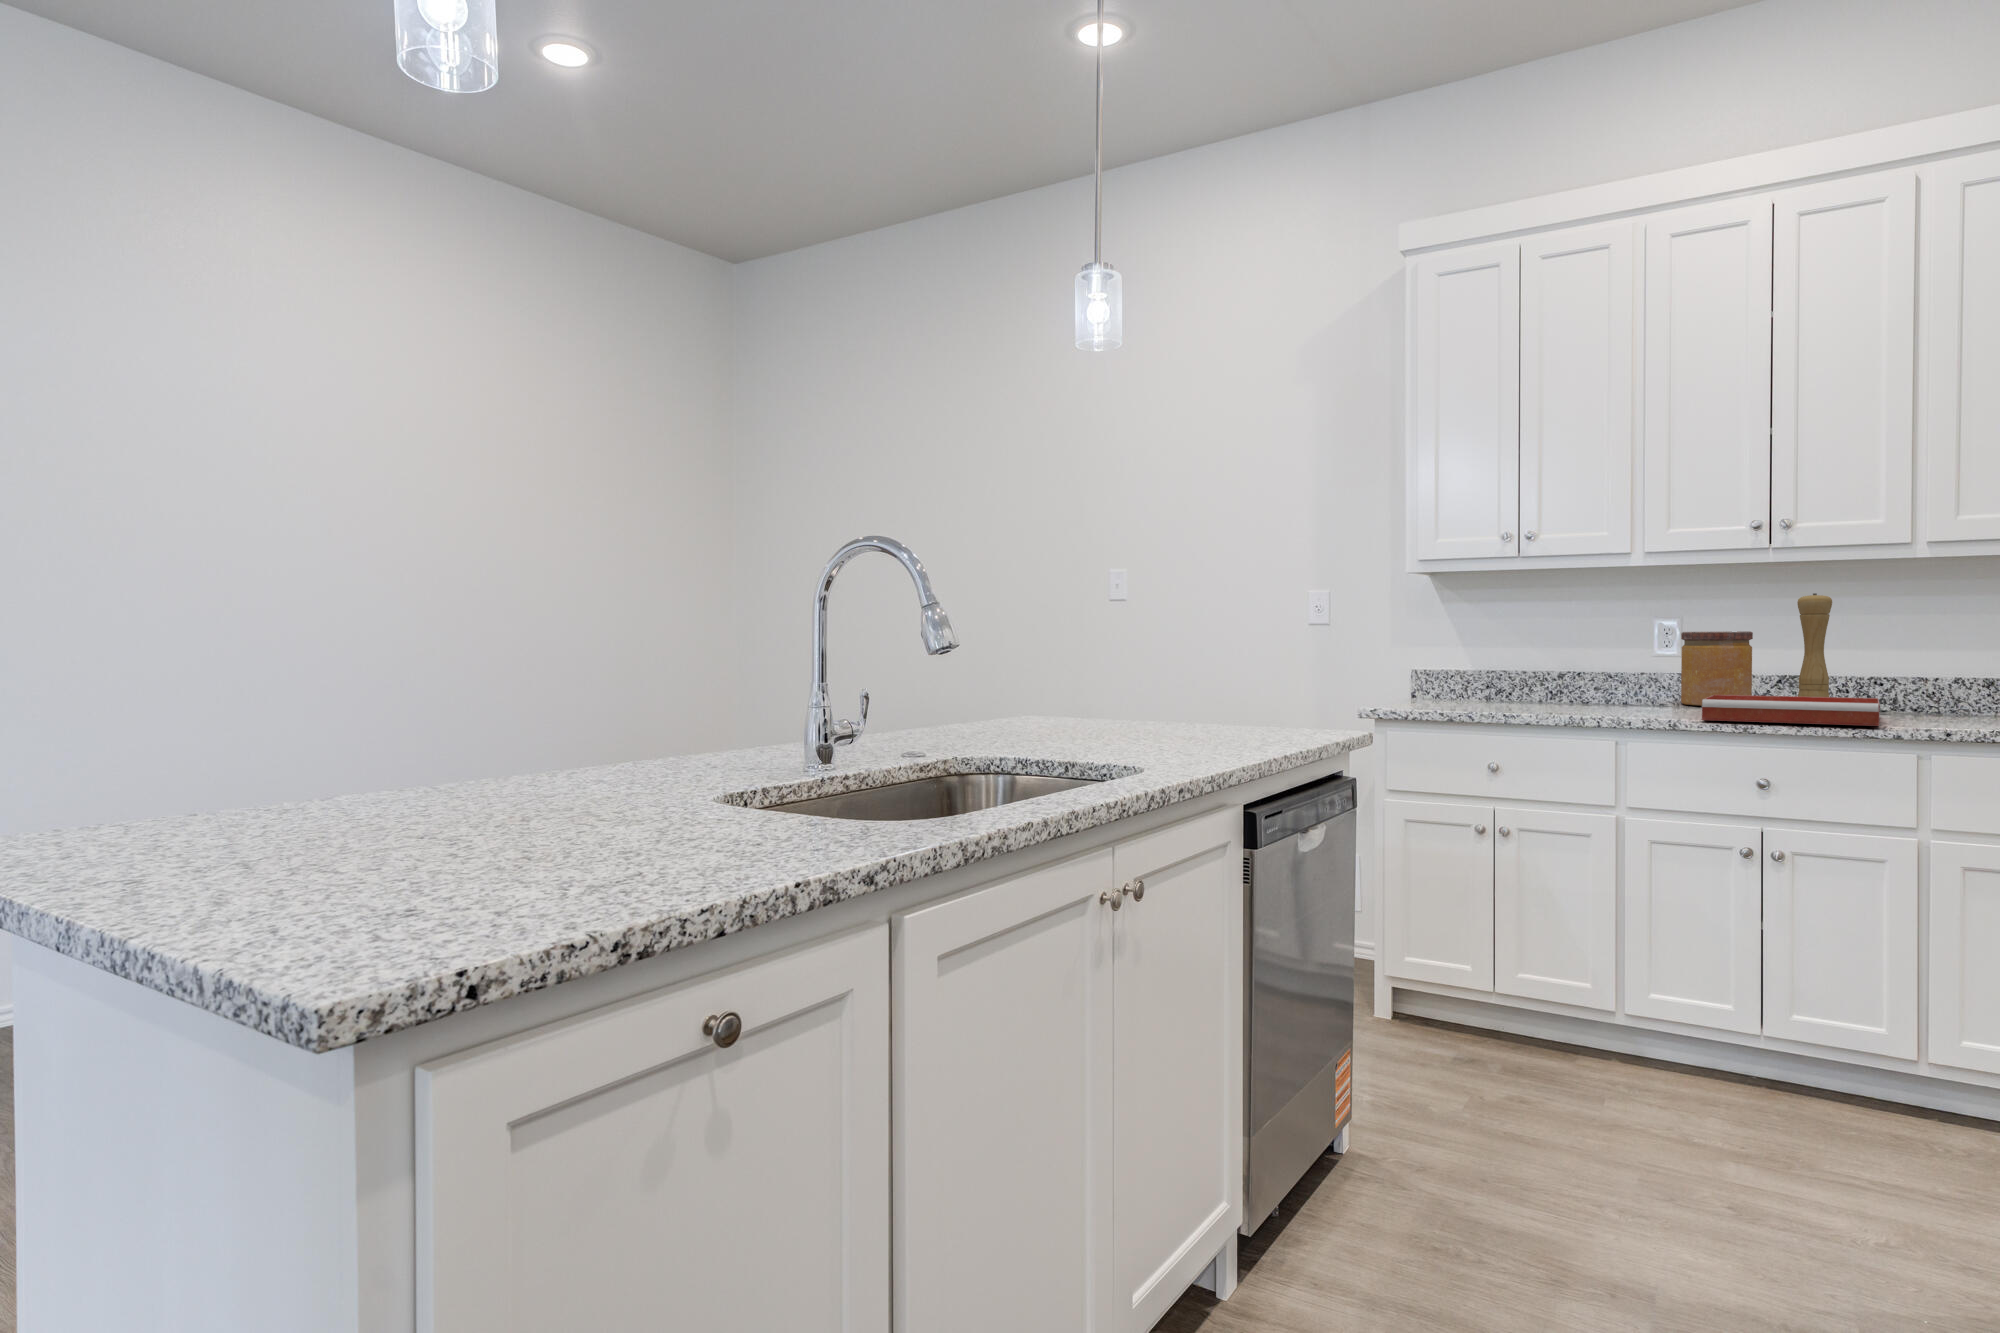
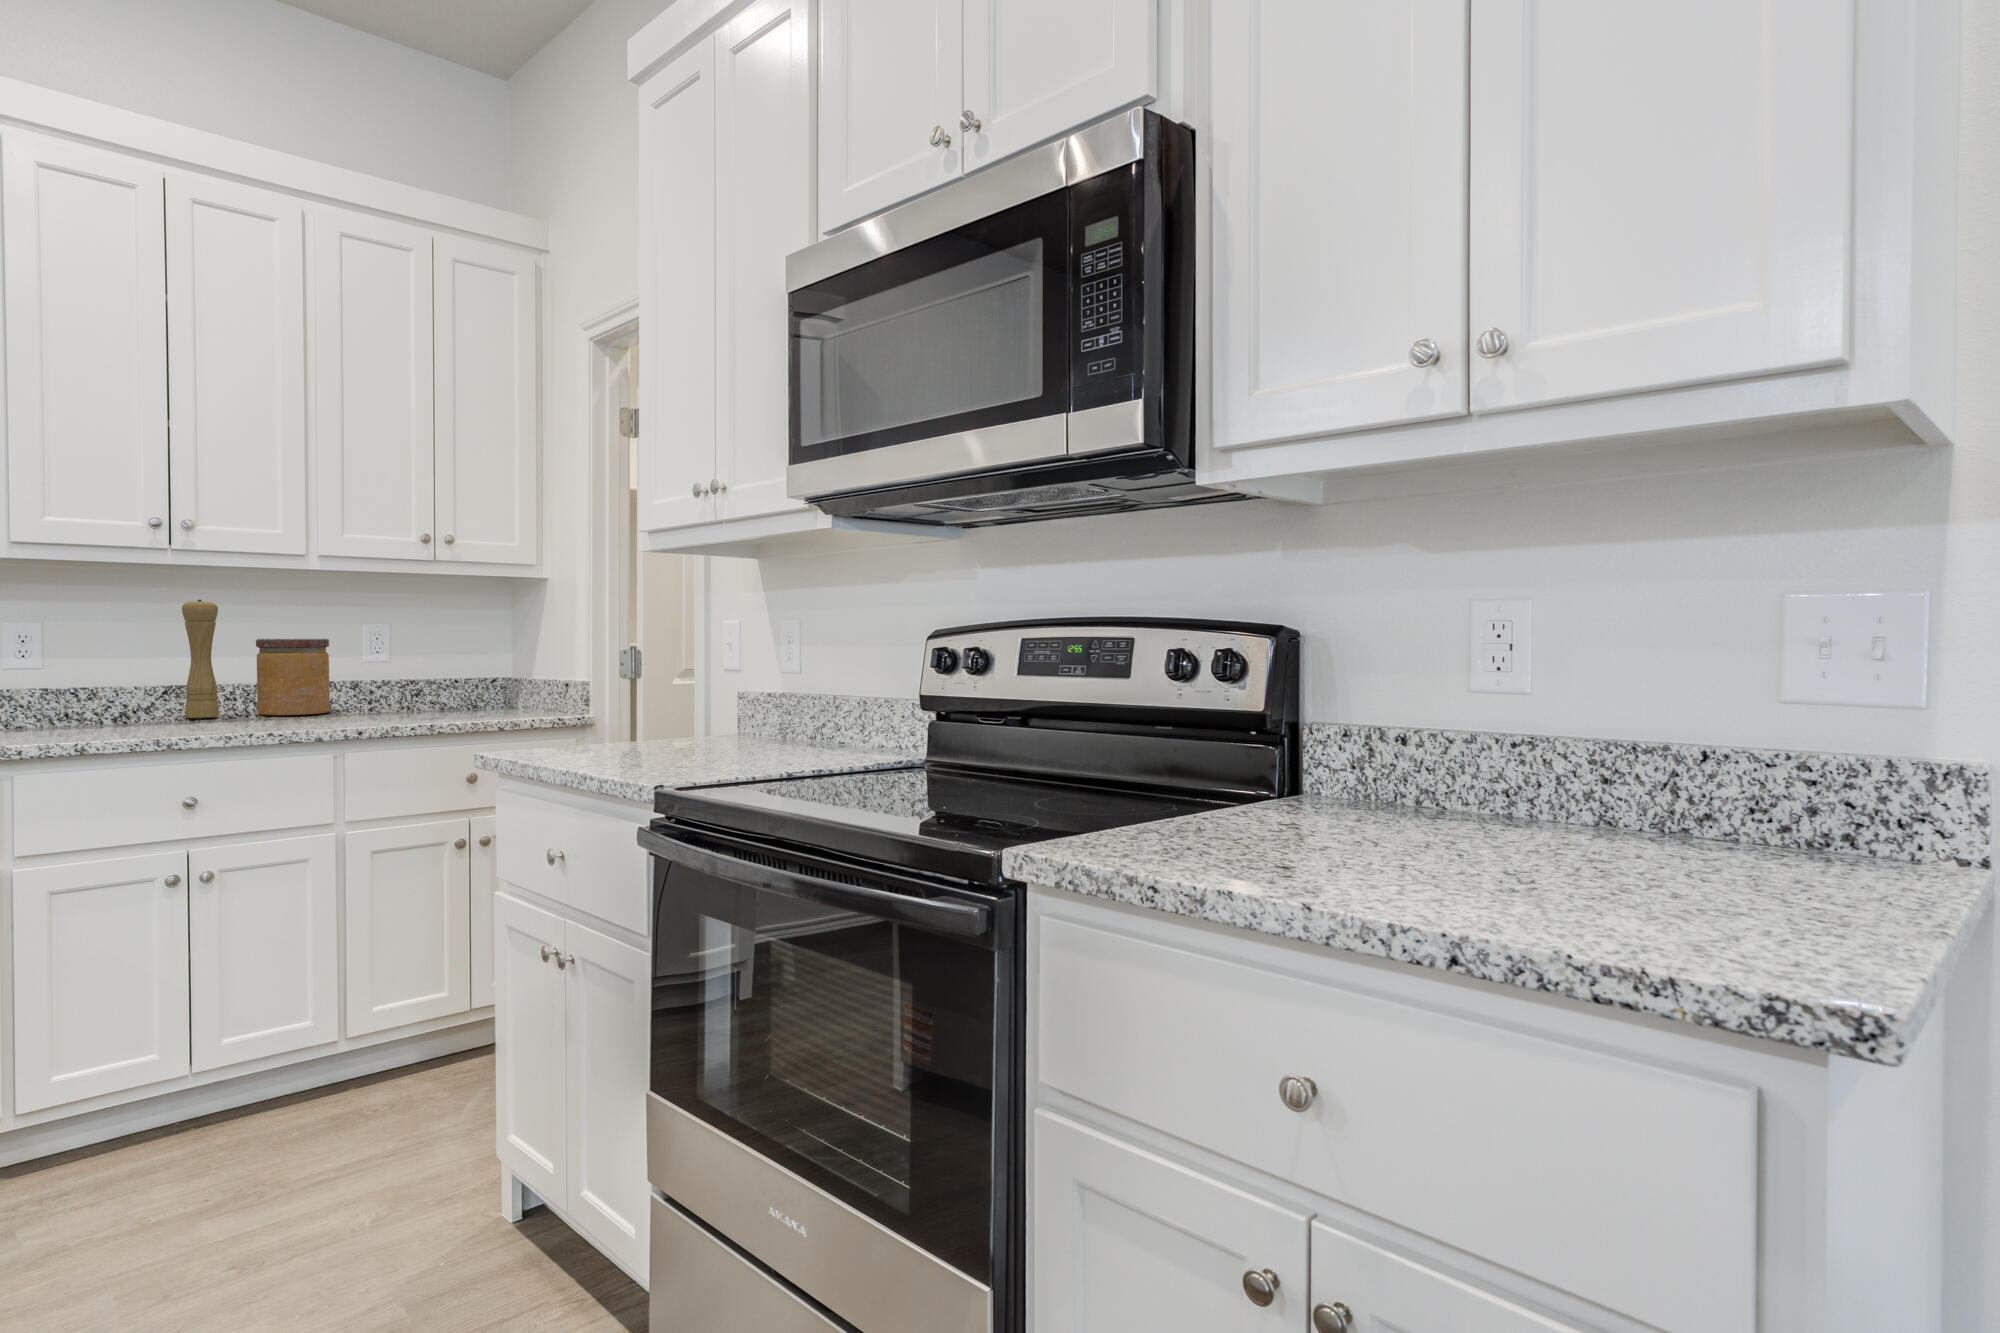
jar: present [1681,631,1753,706] -> present [256,639,330,715]
tray: present [1702,695,1880,726] -> none [103,704,301,740]

